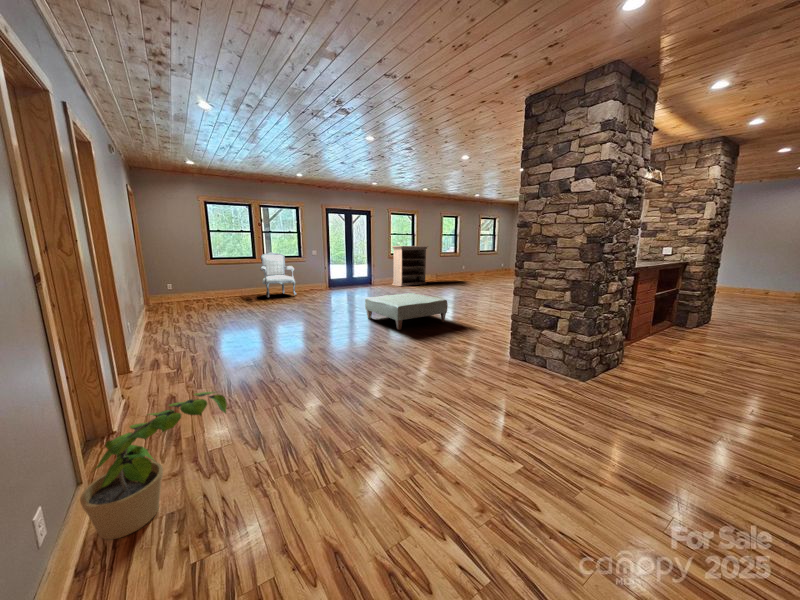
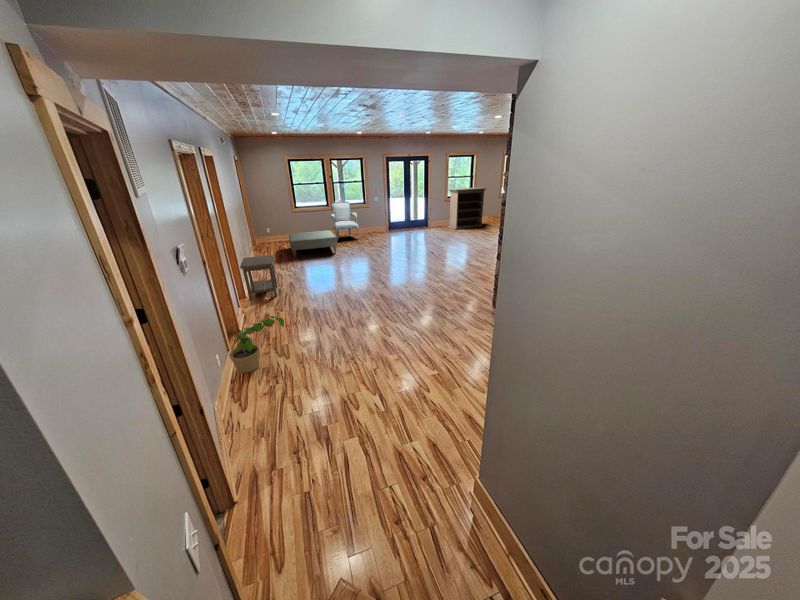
ottoman: present [365,293,448,330] -> present [289,230,337,257]
side table: none [125,305,189,376] -> present [240,255,277,300]

